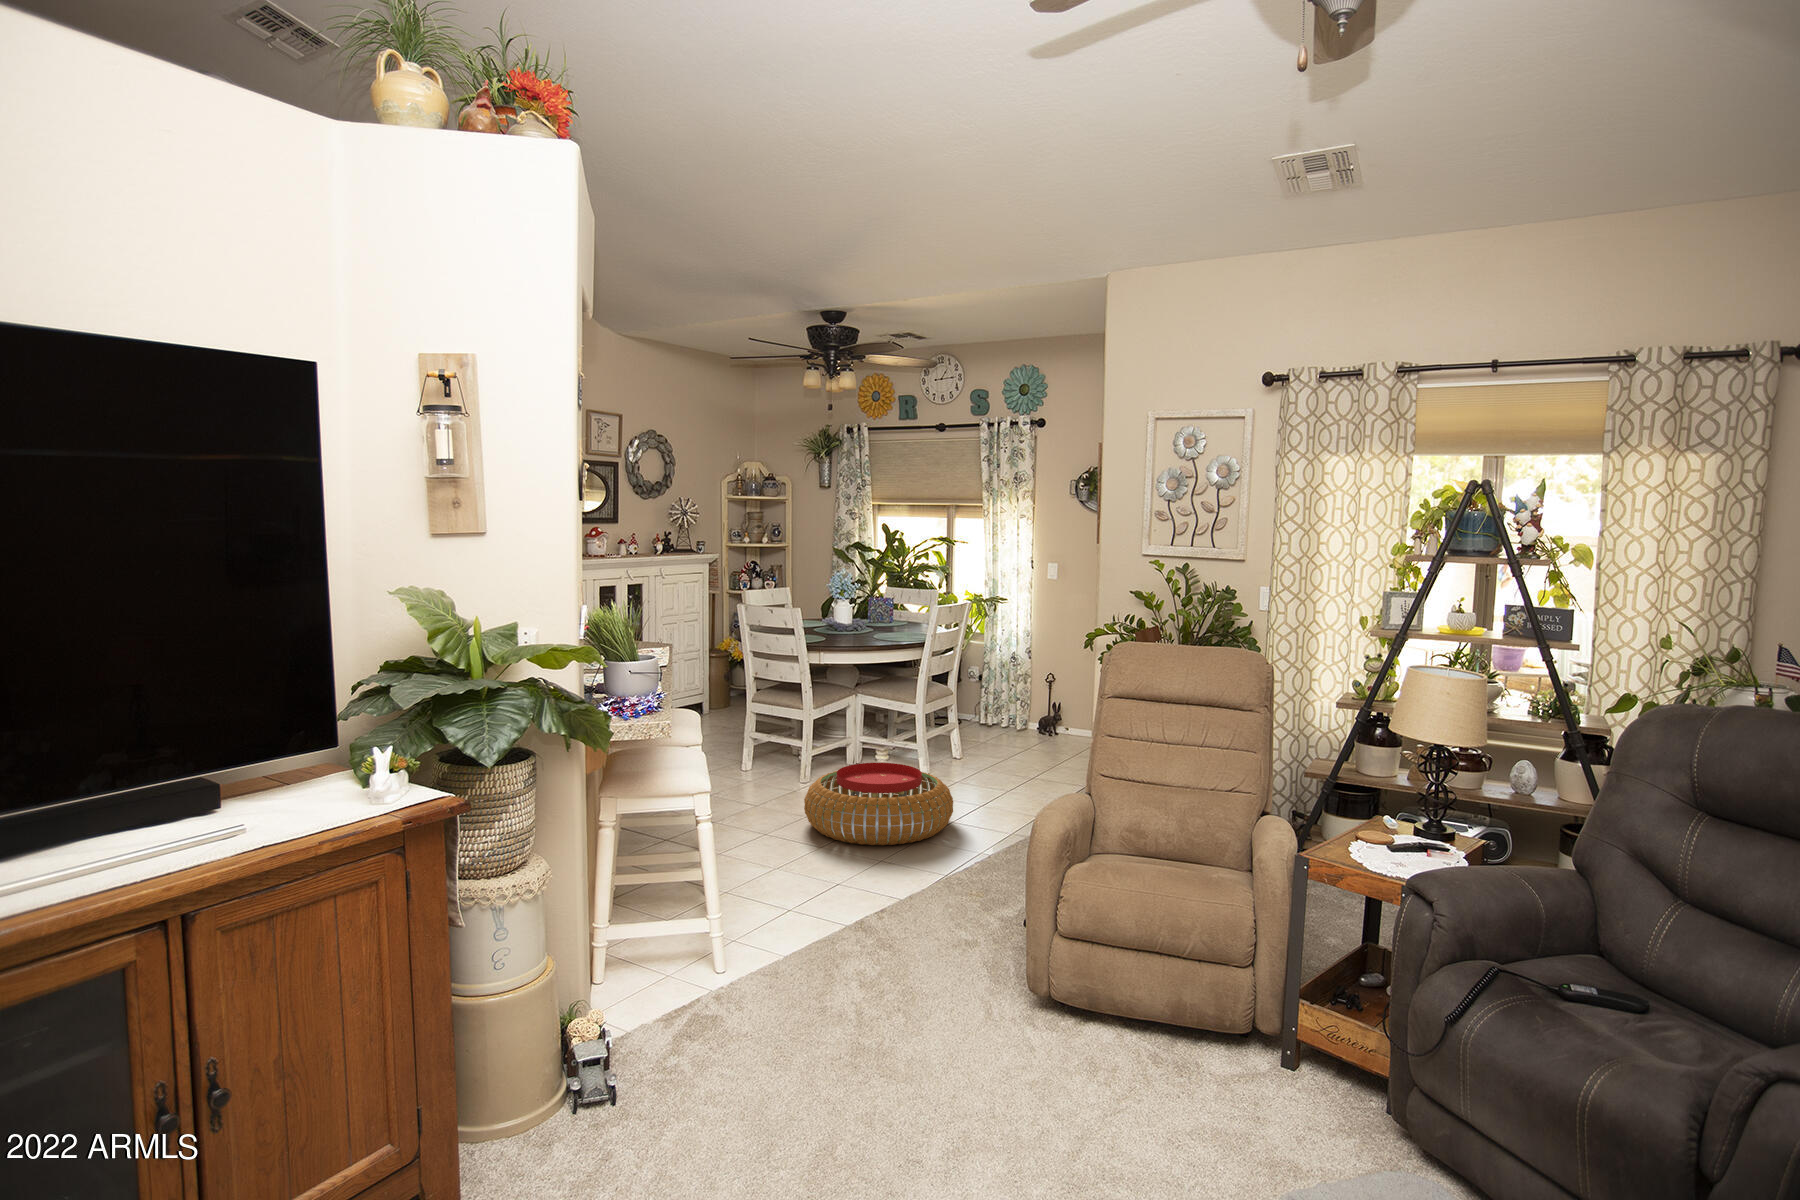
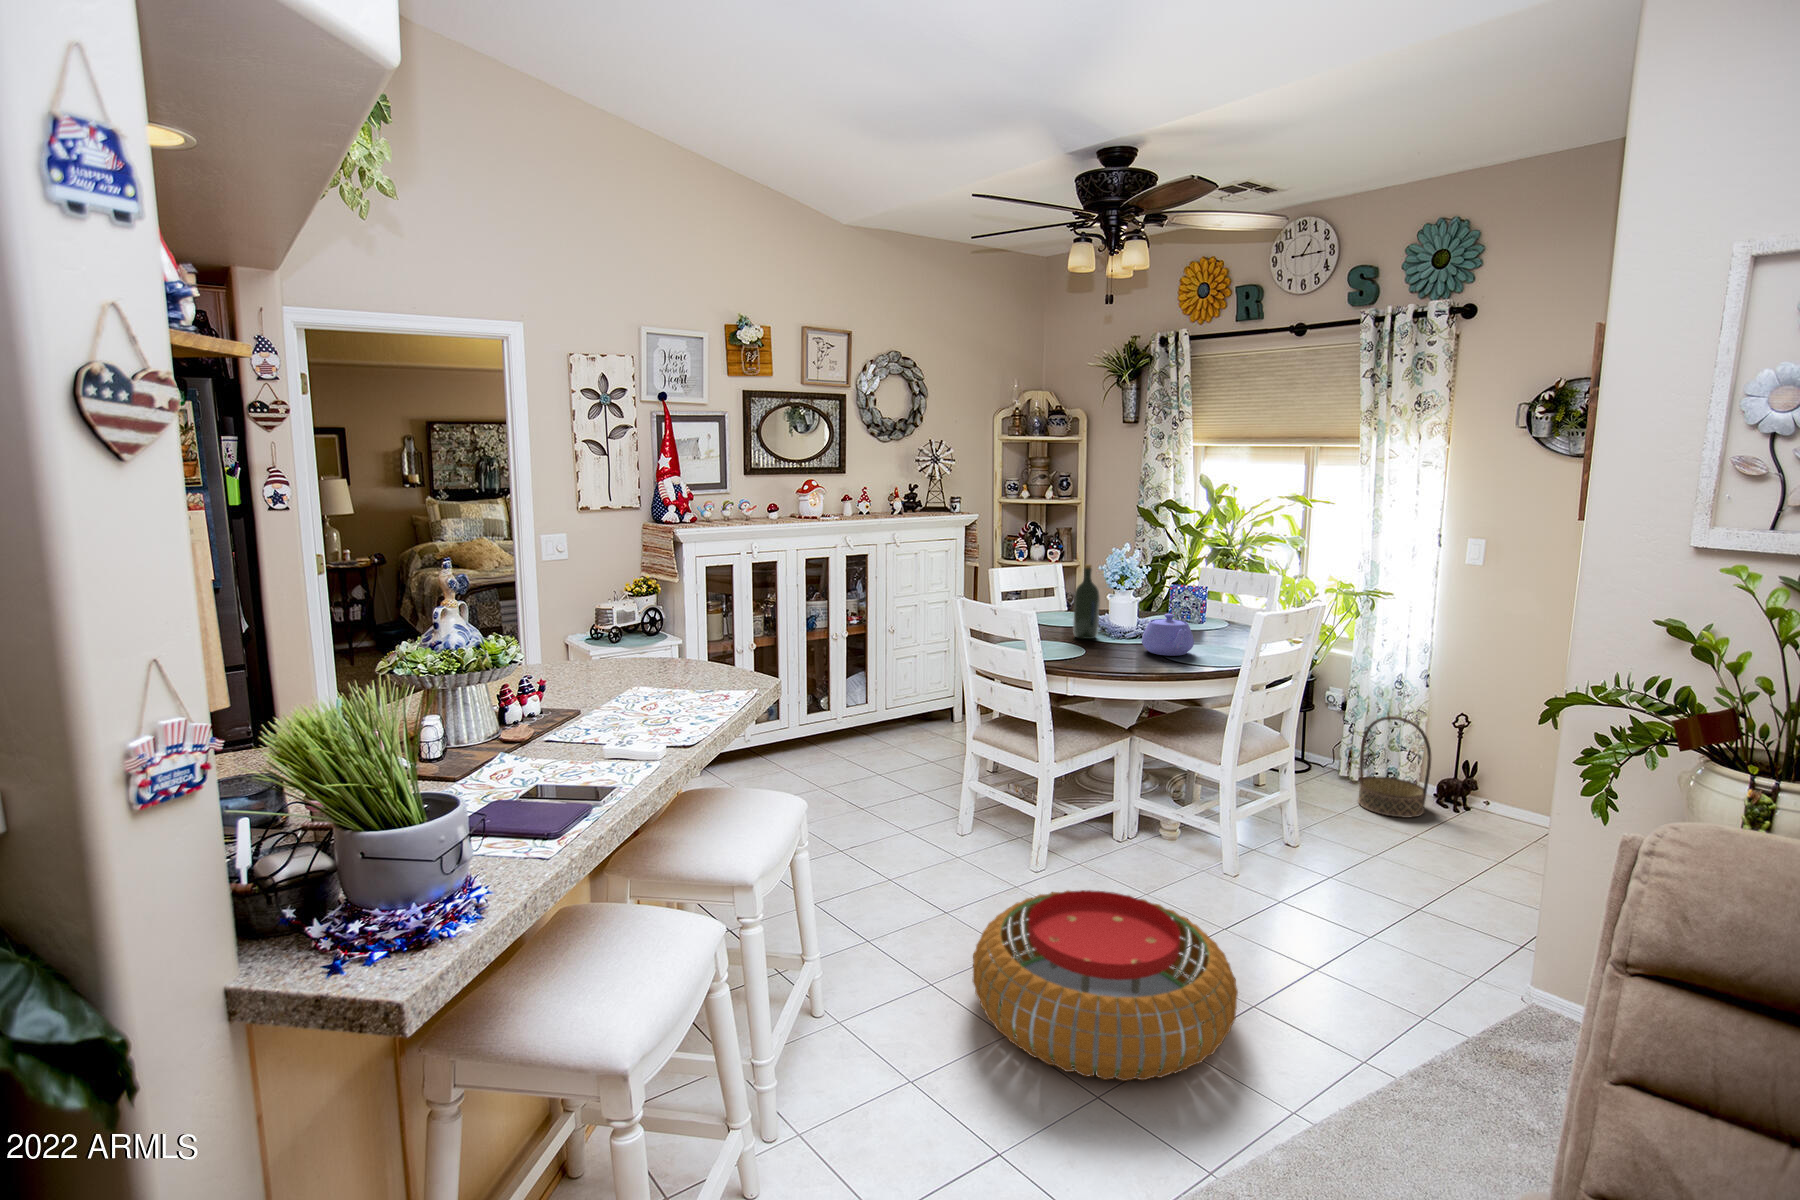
wine bottle: none [819,581,835,631] -> present [1073,564,1100,639]
teapot: none [867,610,899,636] -> present [1142,614,1194,656]
basket: none [995,676,1035,739] -> present [1358,716,1431,818]

